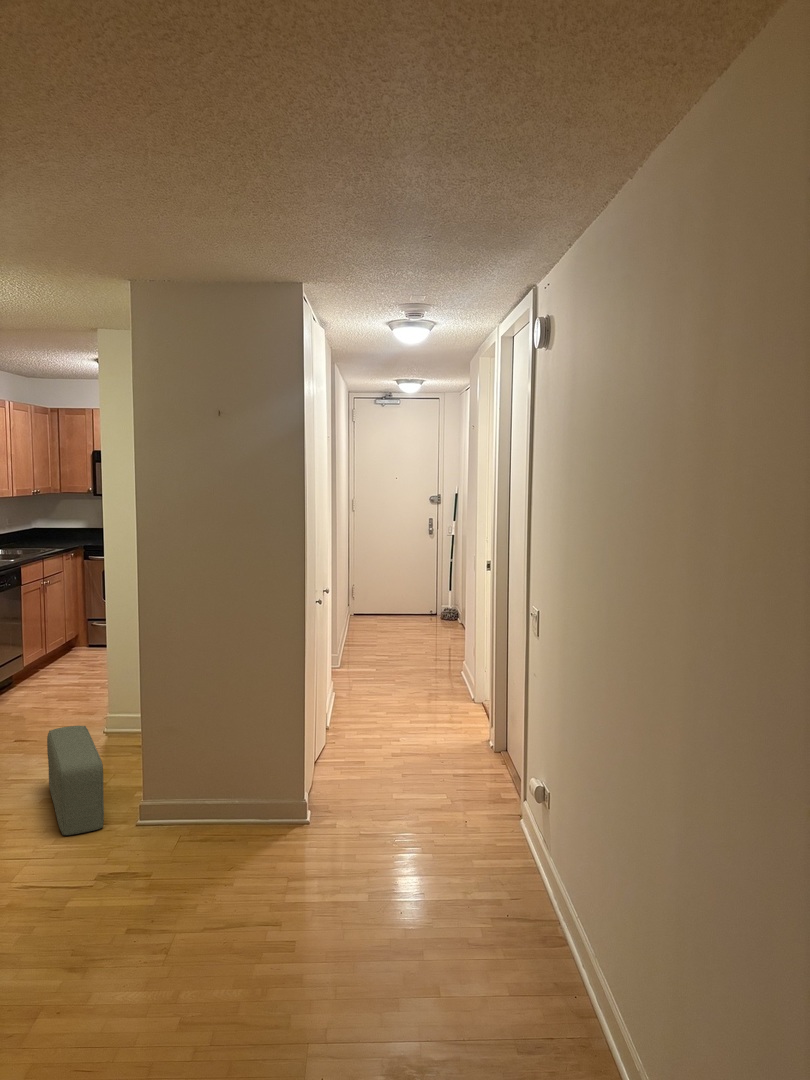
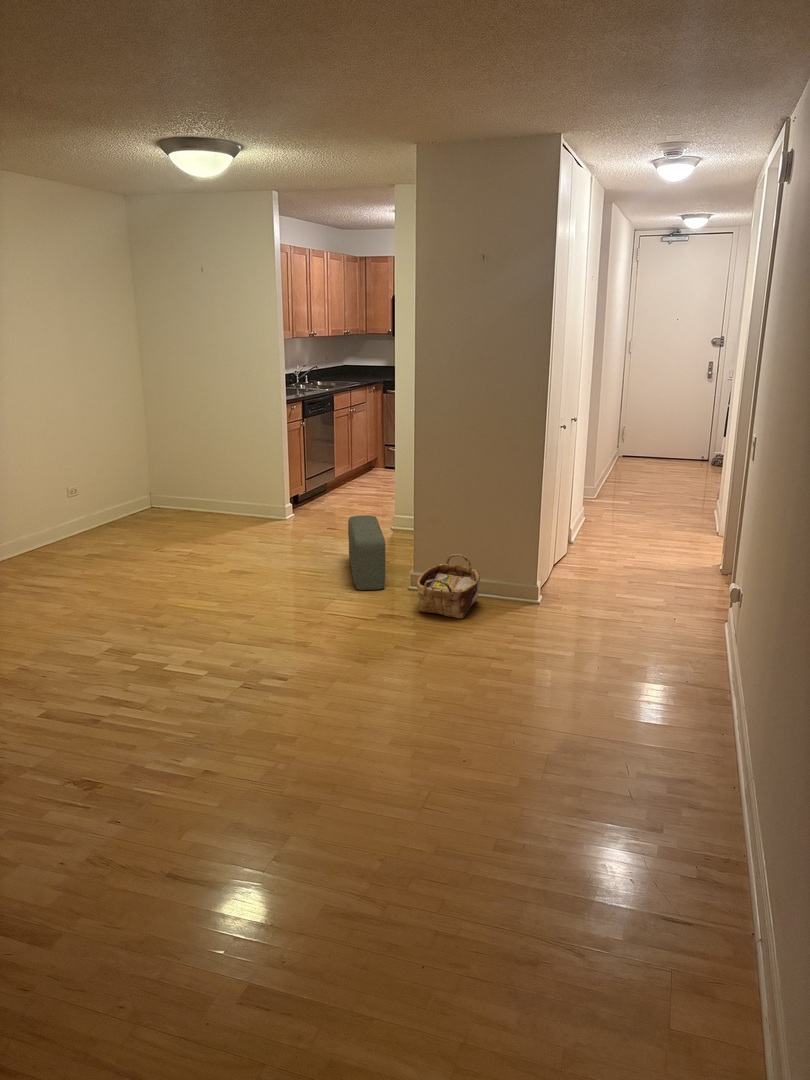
woven basket: none [152,770,234,861] -> present [417,554,480,618]

